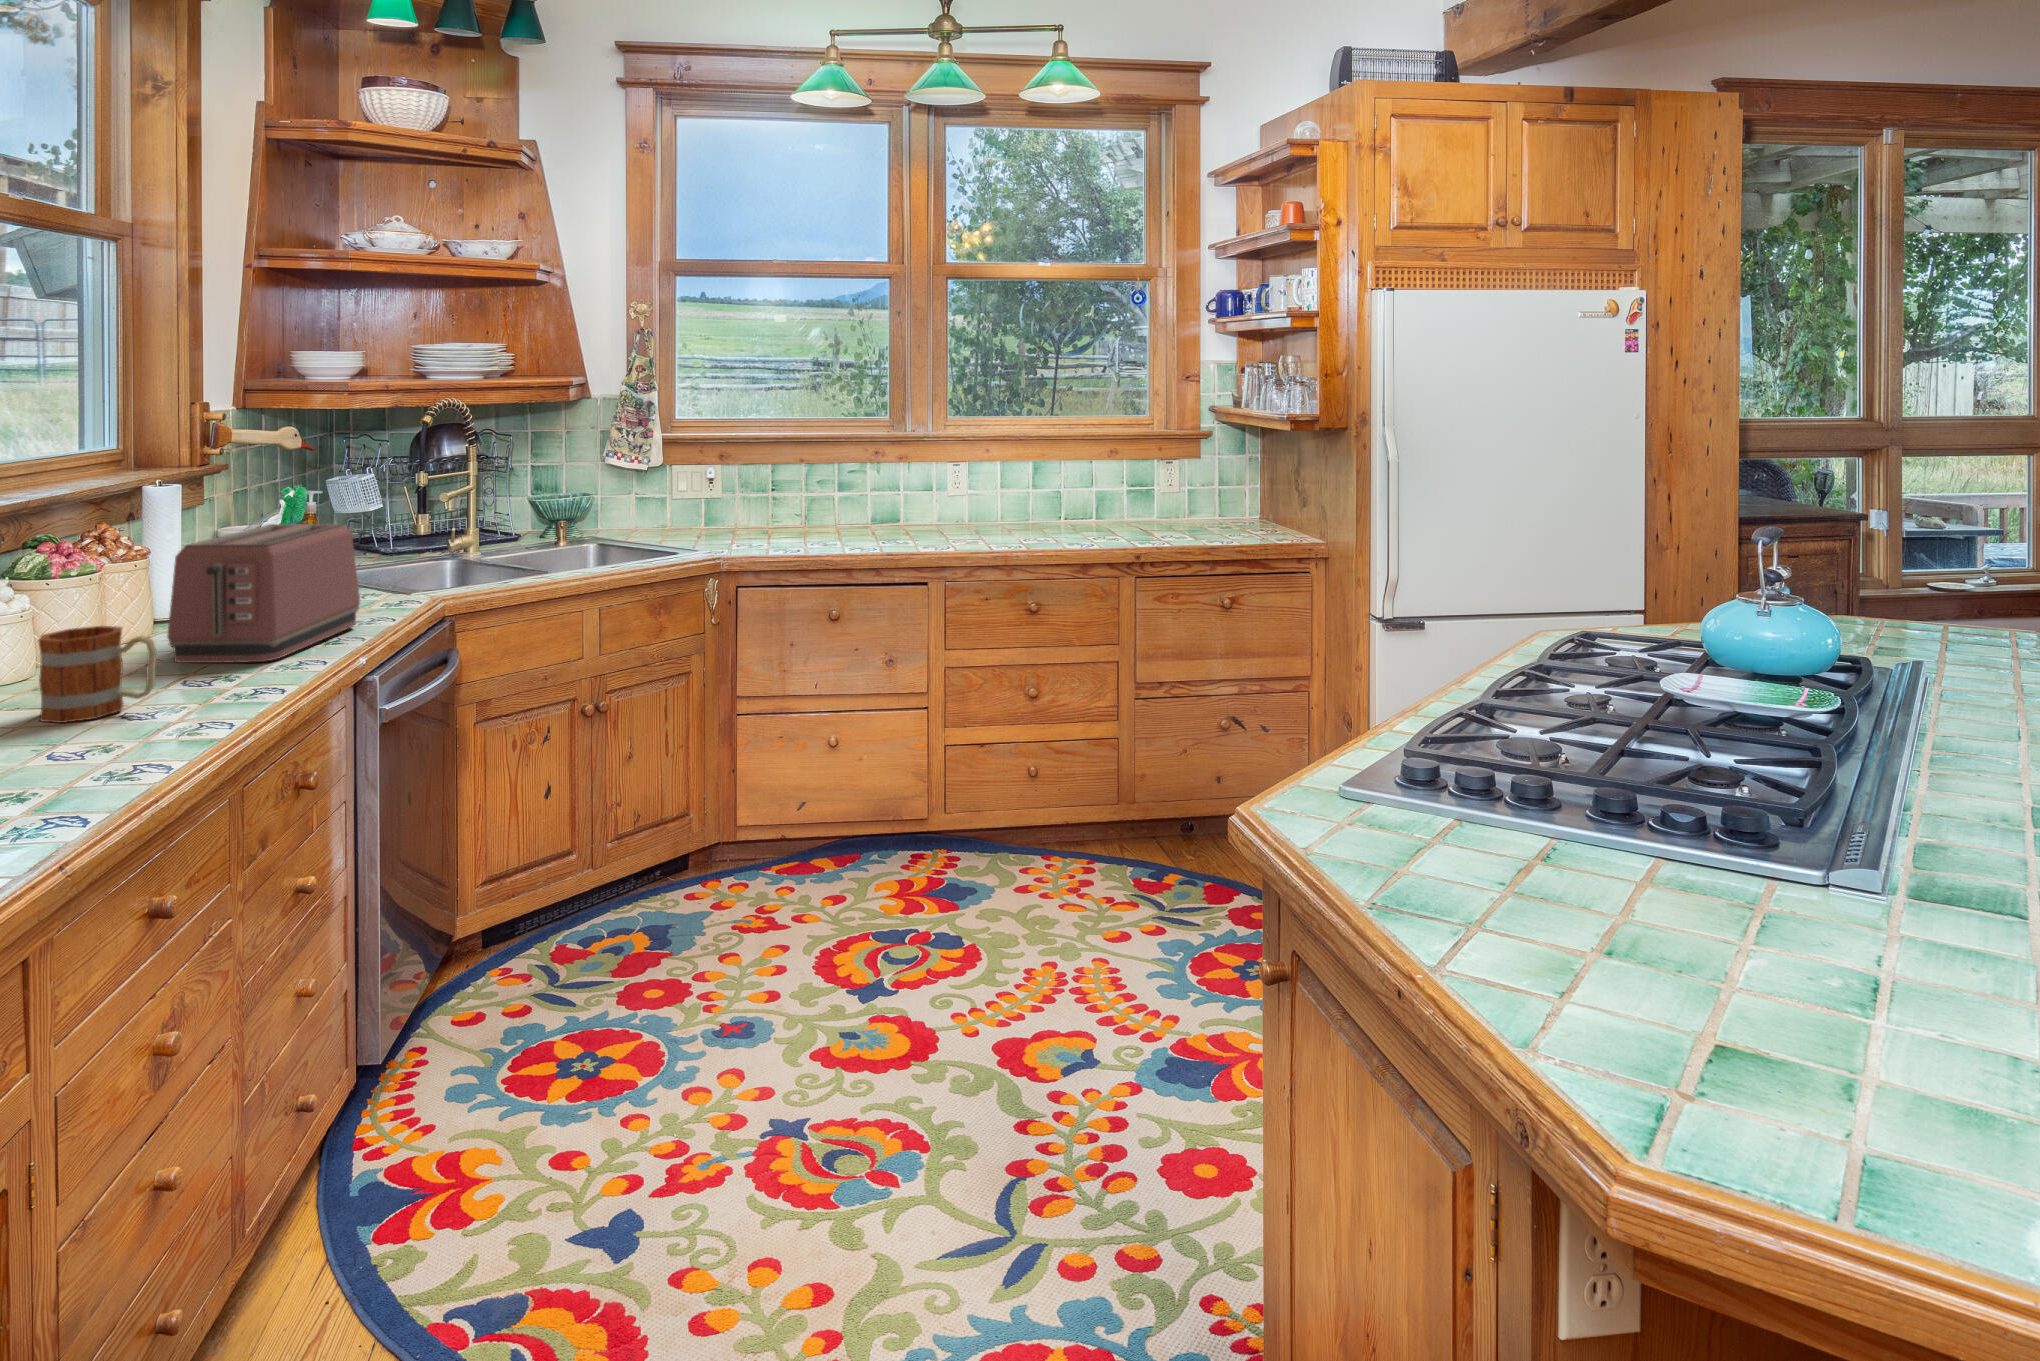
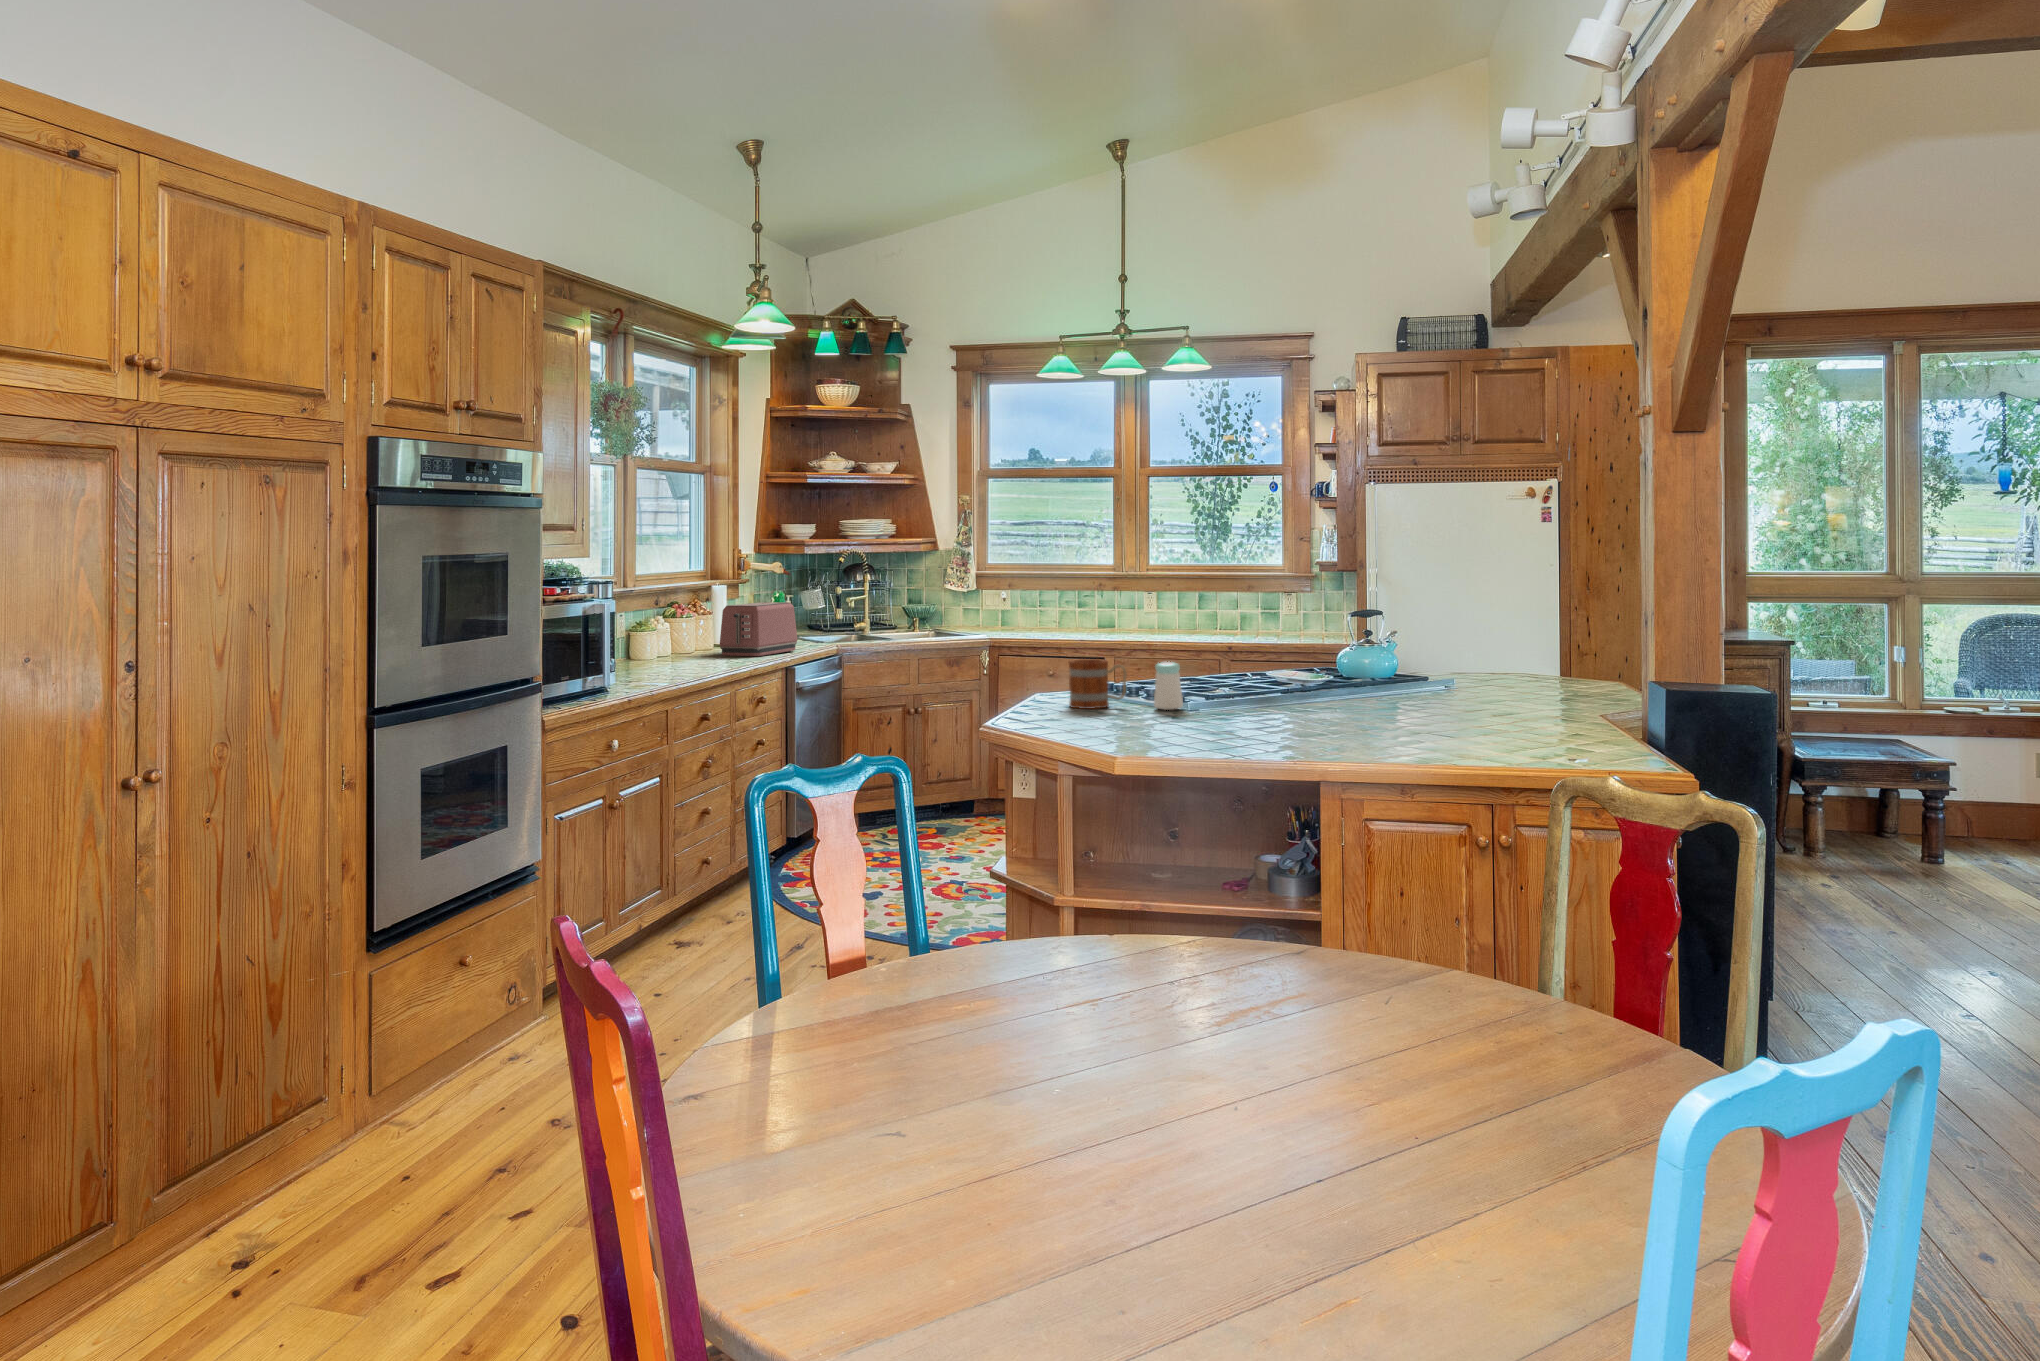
mug: present [39,626,157,723] -> present [1069,659,1127,709]
salt shaker: none [1877,830,1993,1002] -> present [1154,662,1183,710]

